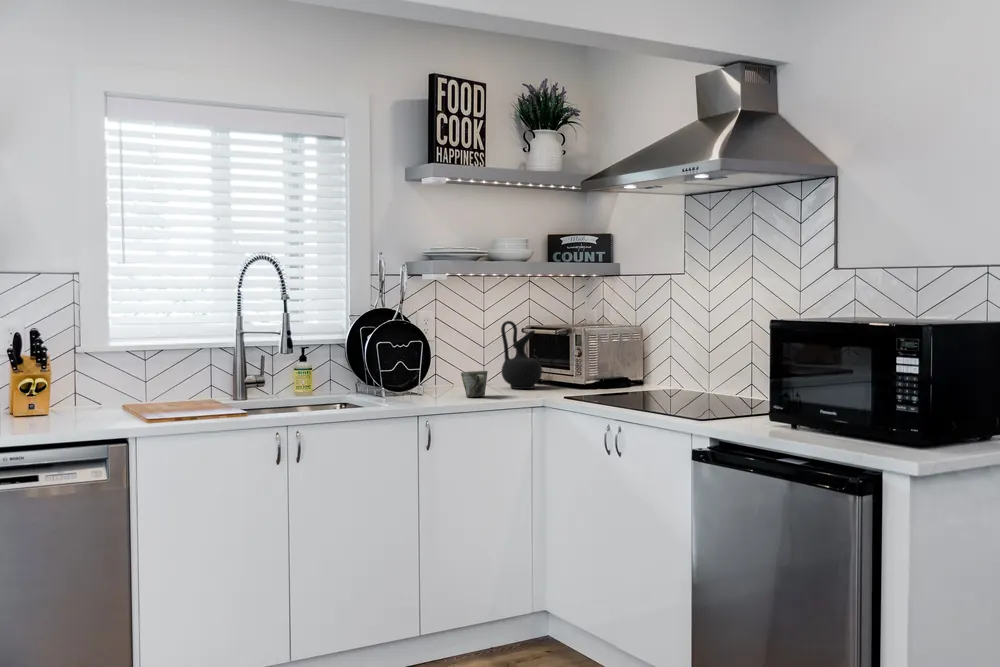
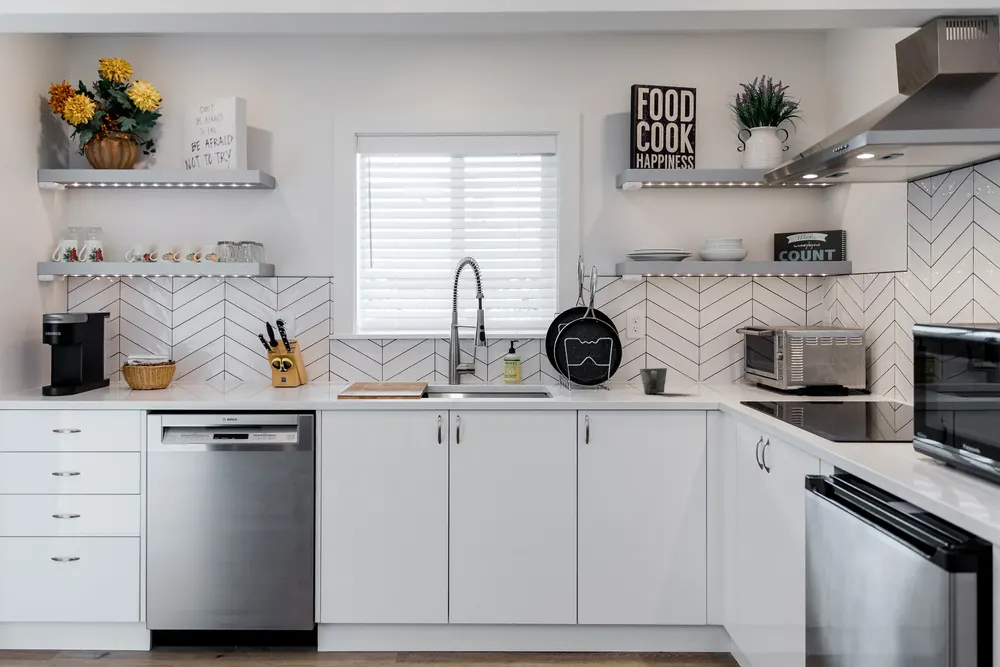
ceramic jug: present [501,321,542,389] -> none [703,321,745,390]

